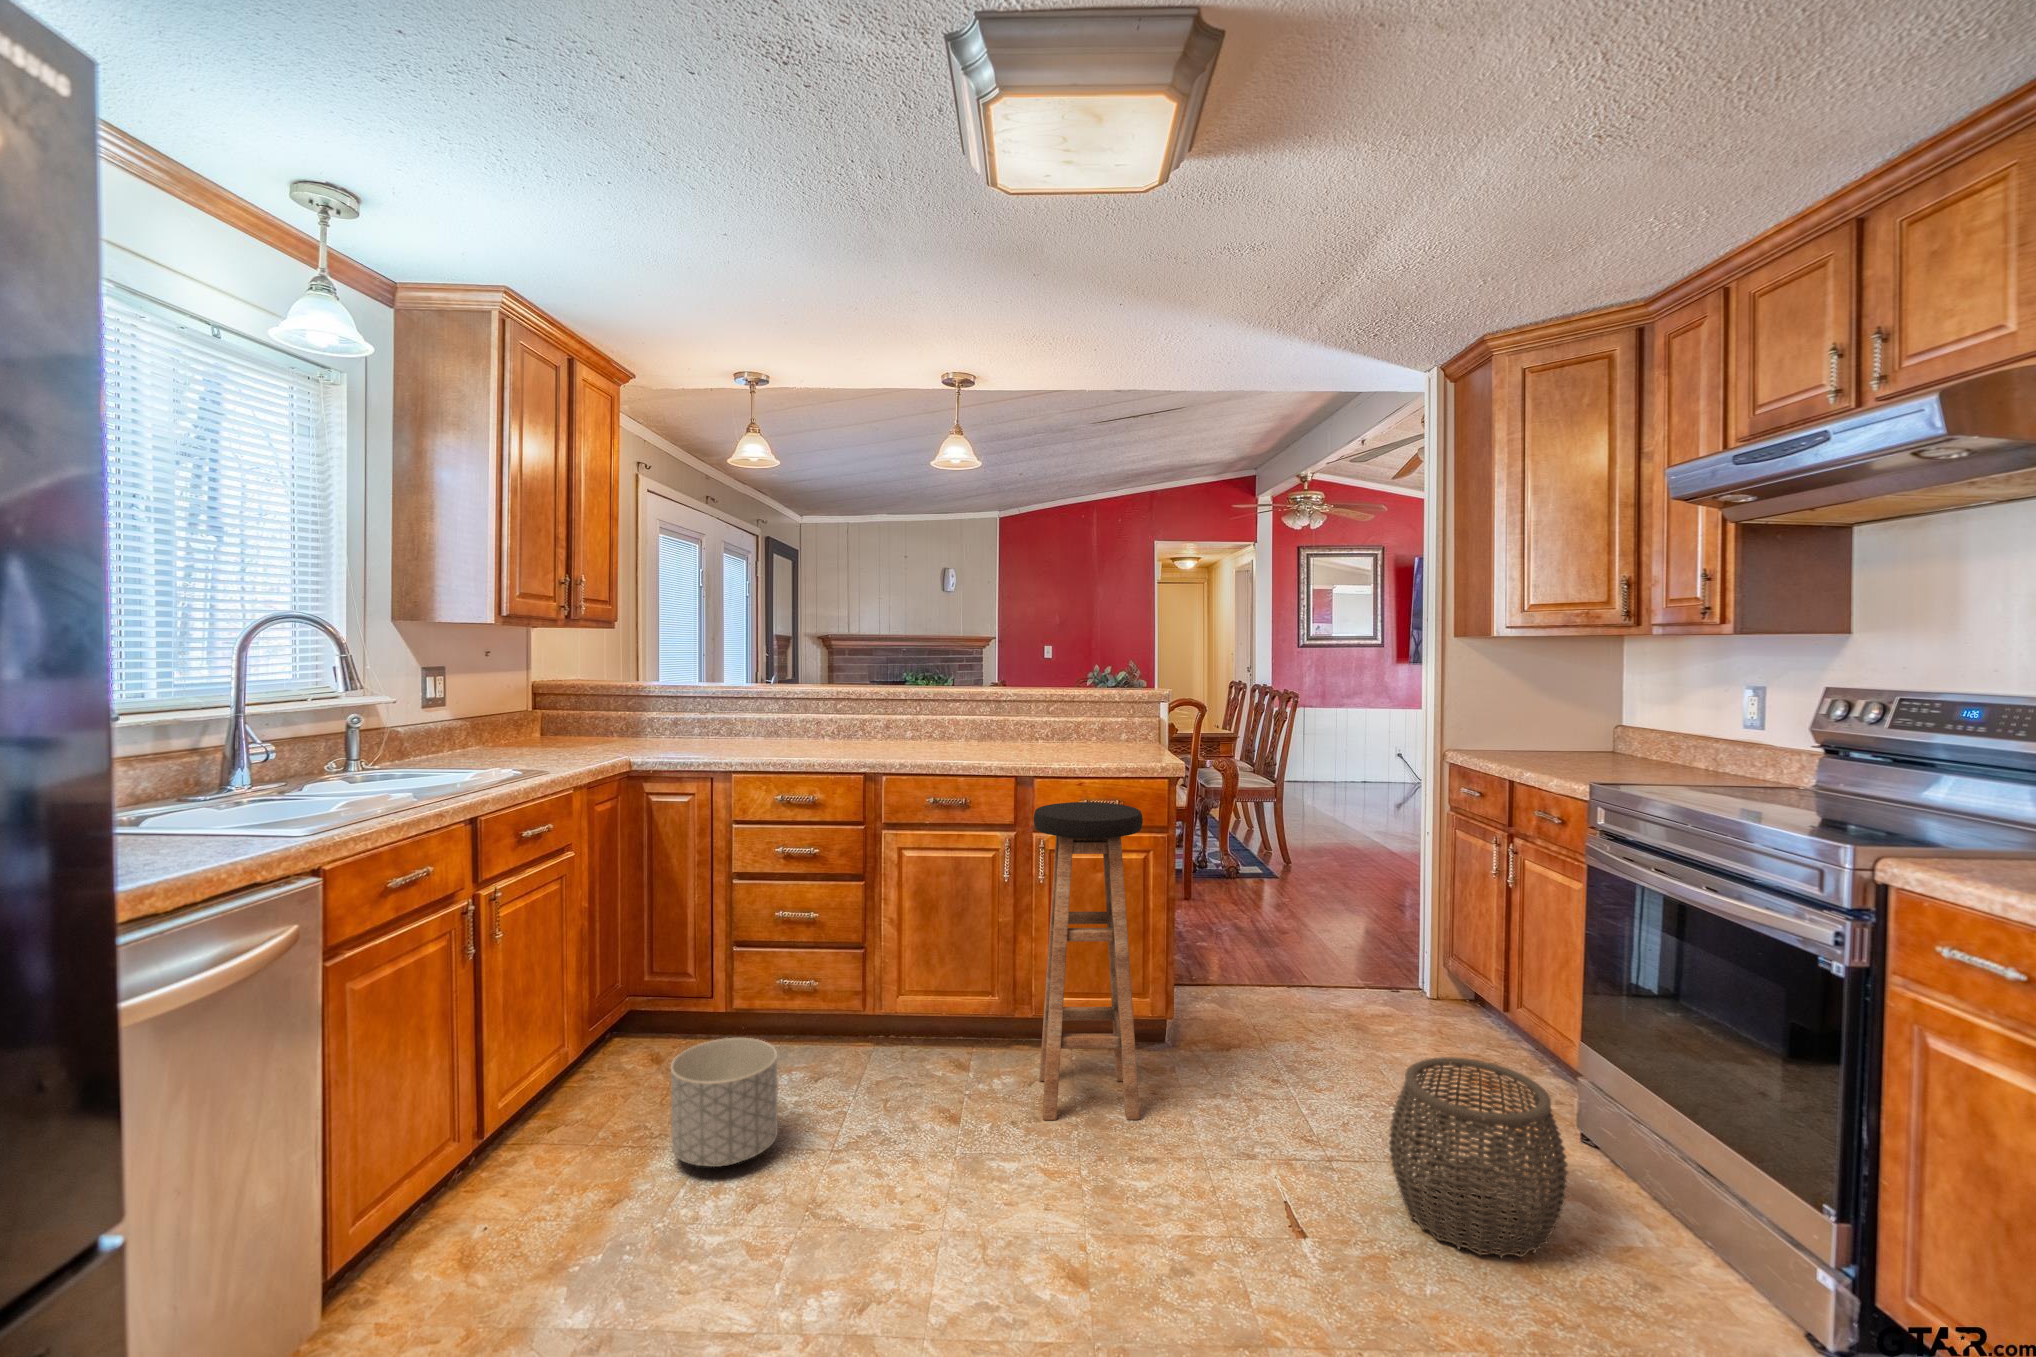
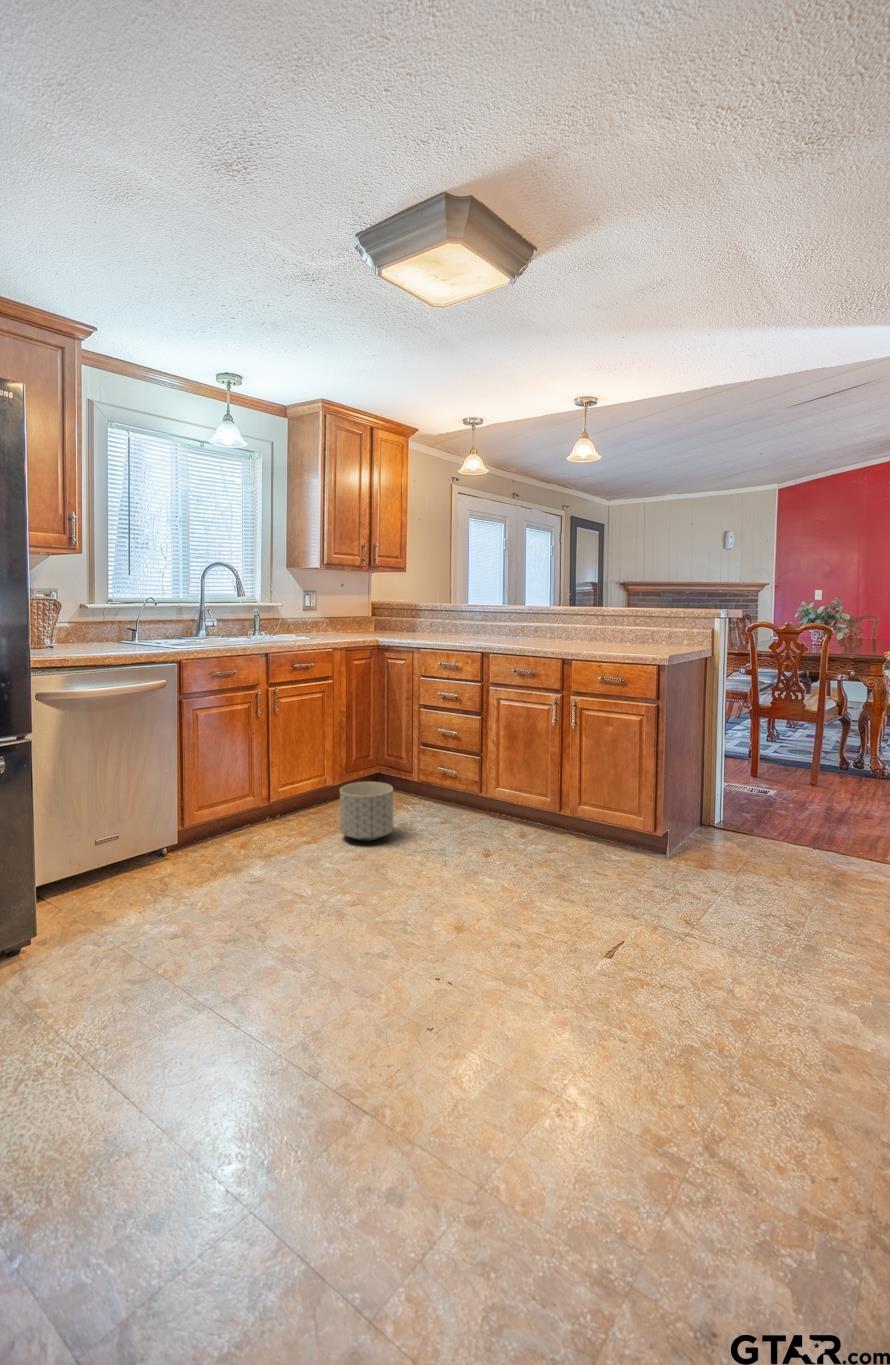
bar stool: present [1034,802,1143,1120] -> none [531,675,612,877]
woven basket: present [1389,1057,1568,1258] -> none [673,863,802,1000]

